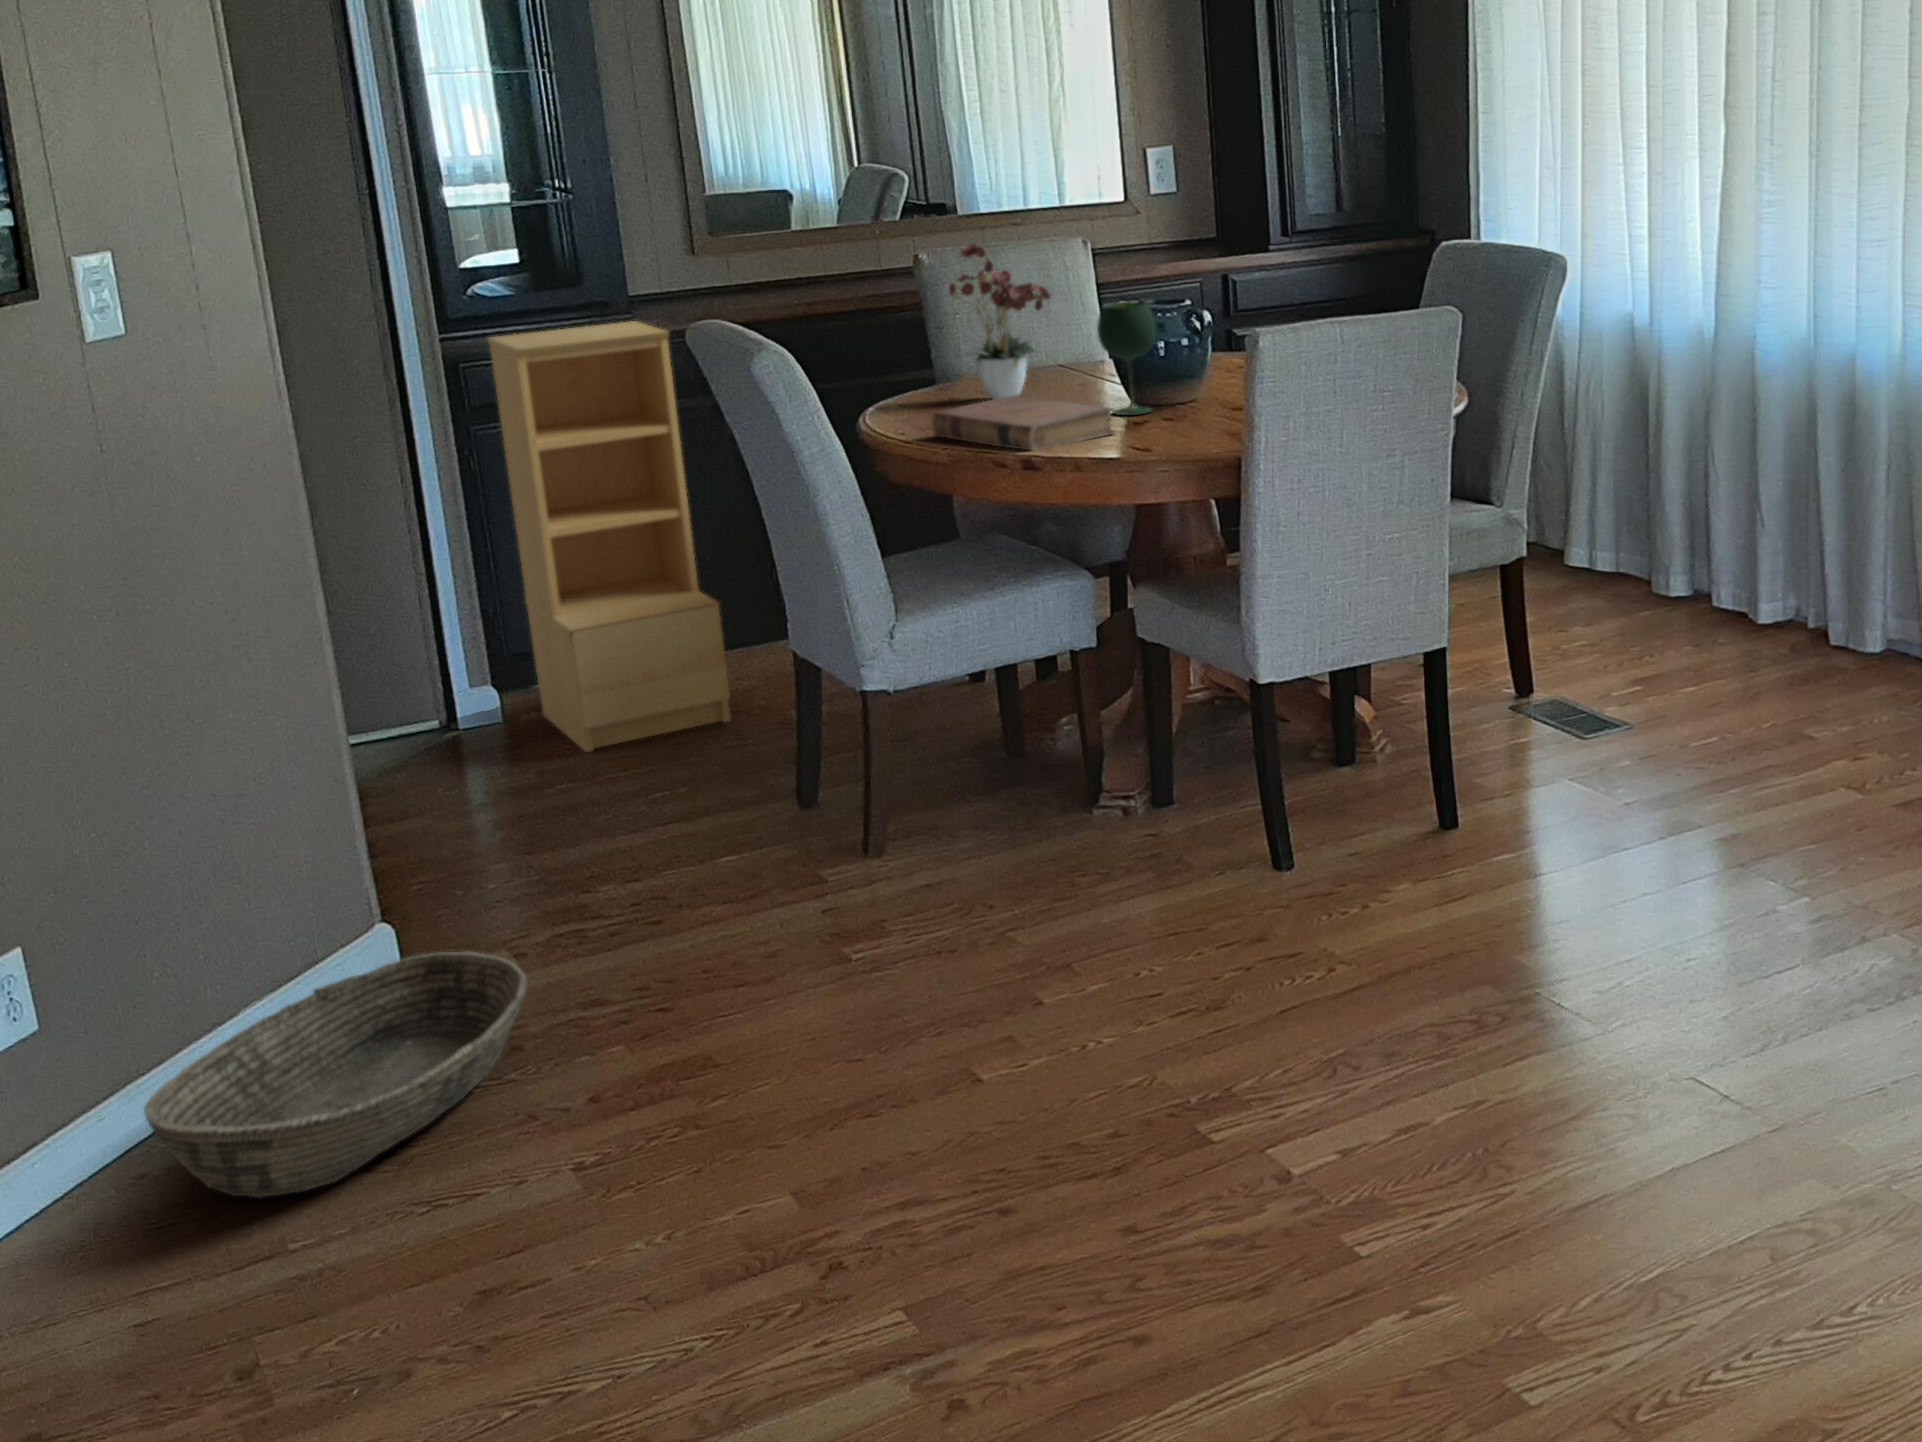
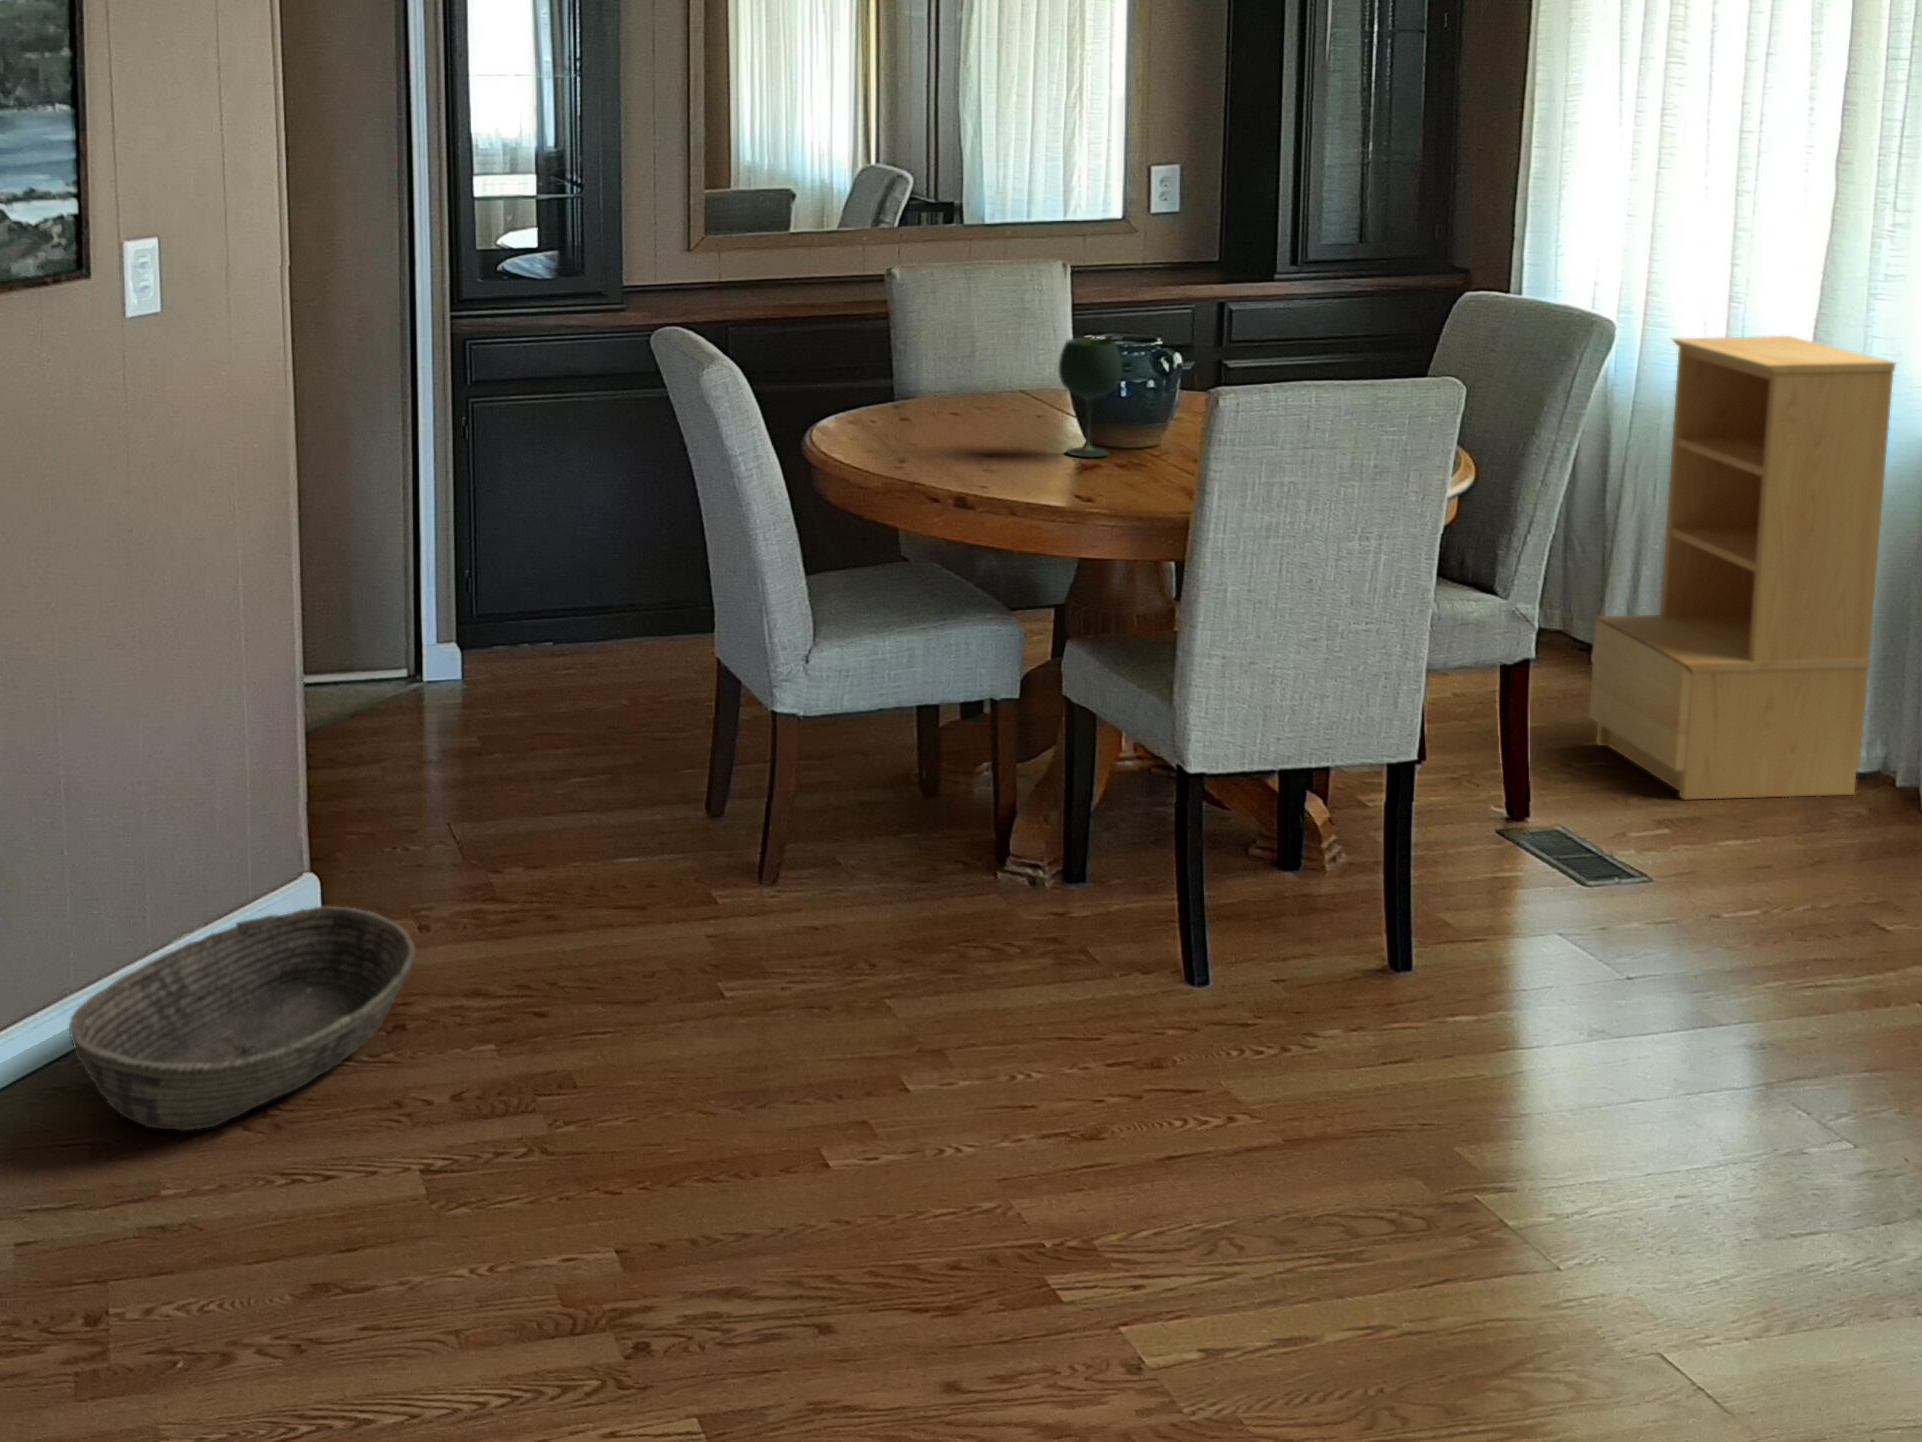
flower arrangement: present [949,244,1051,399] -> none [908,255,1026,423]
bookshelf: present [488,321,731,752] -> present [1589,336,1896,800]
book: present [932,395,1115,451] -> none [876,424,1065,491]

